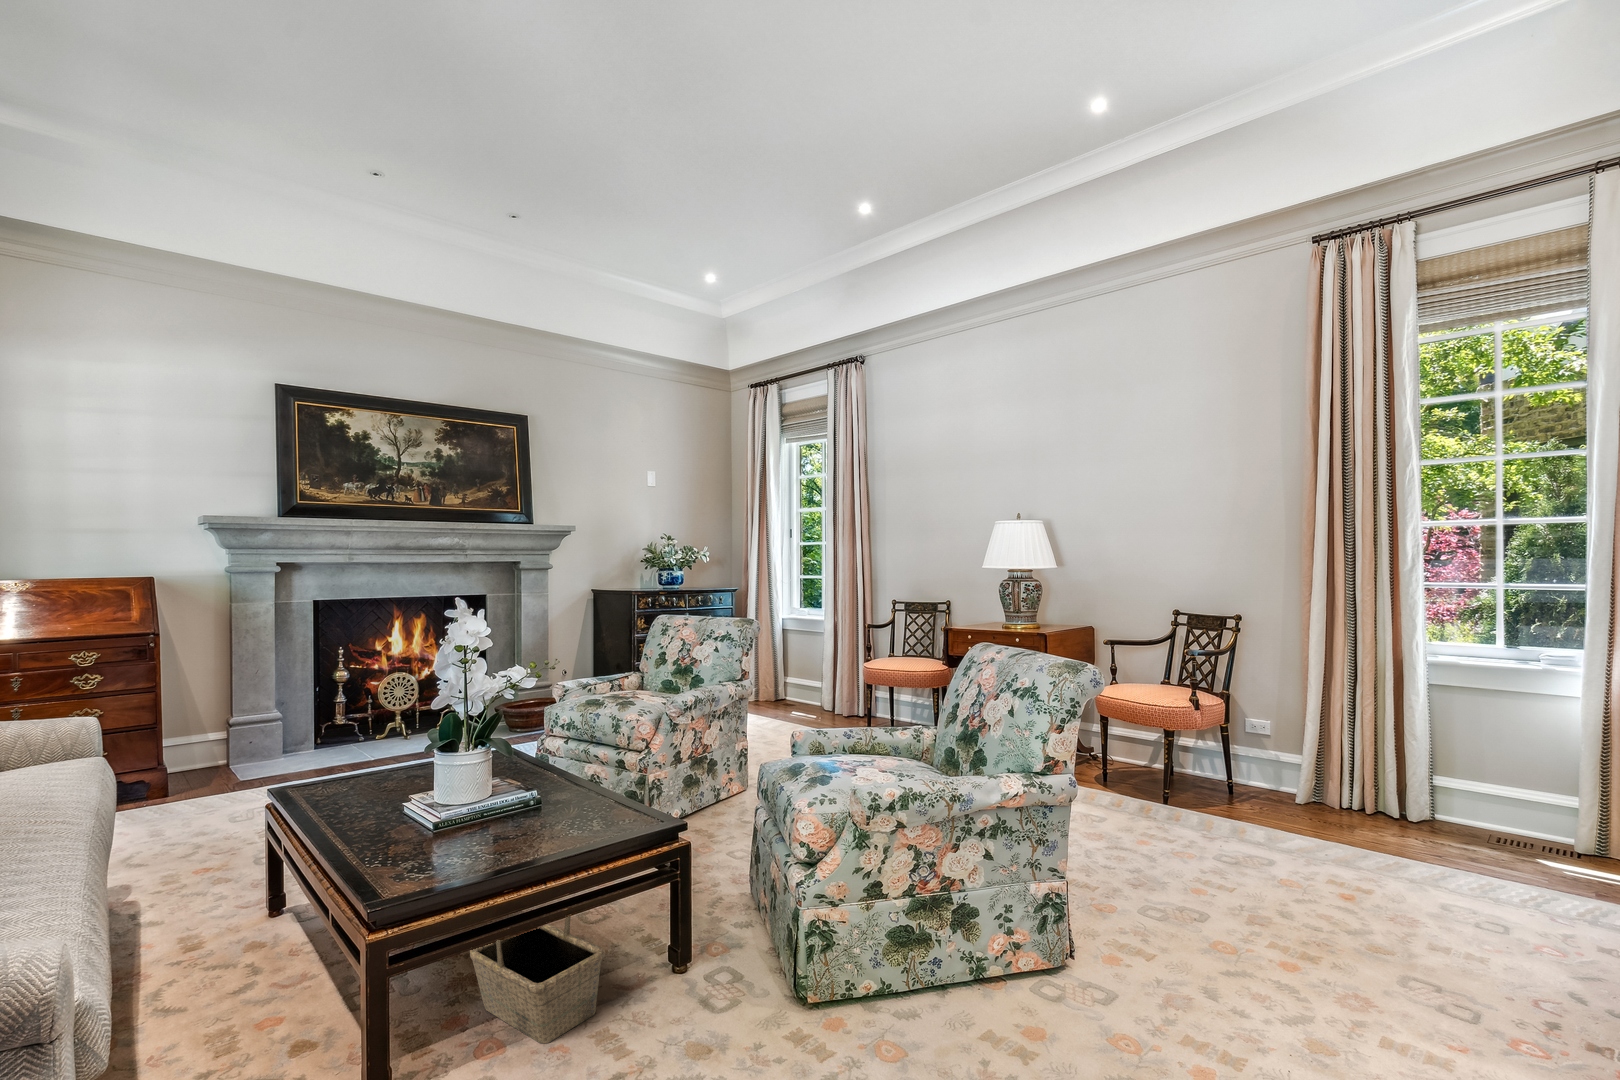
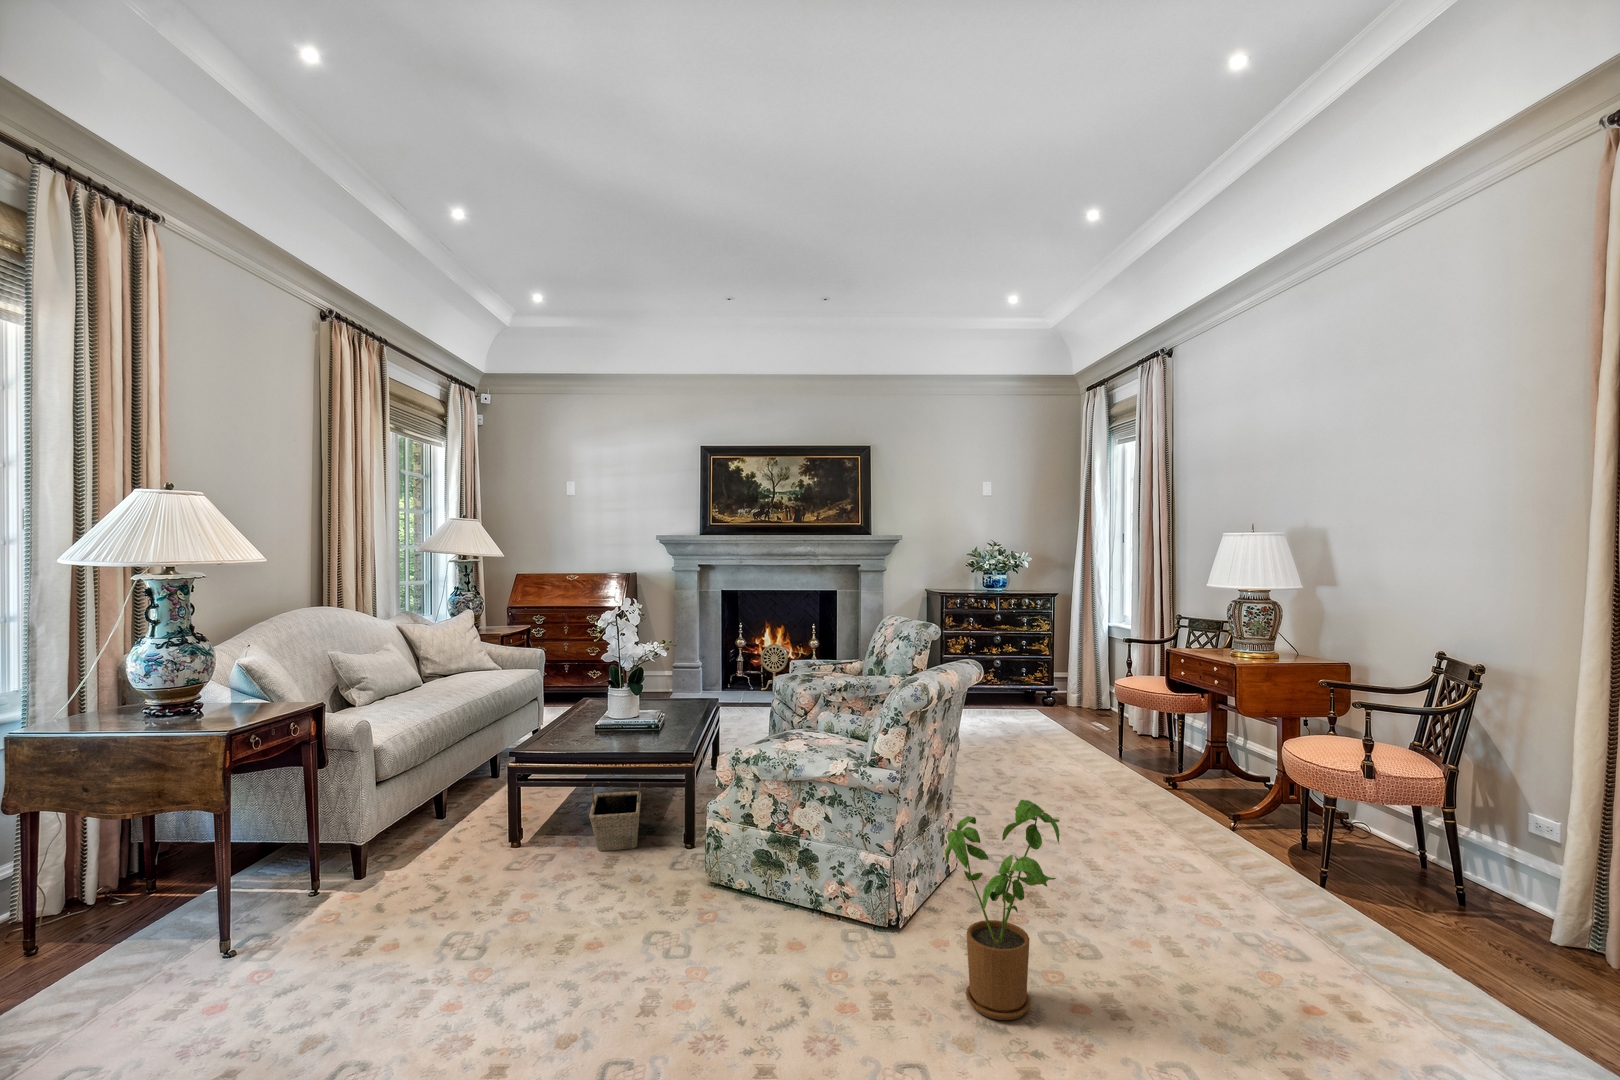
house plant: none [1173,768,1337,1007] -> present [945,800,1059,1020]

